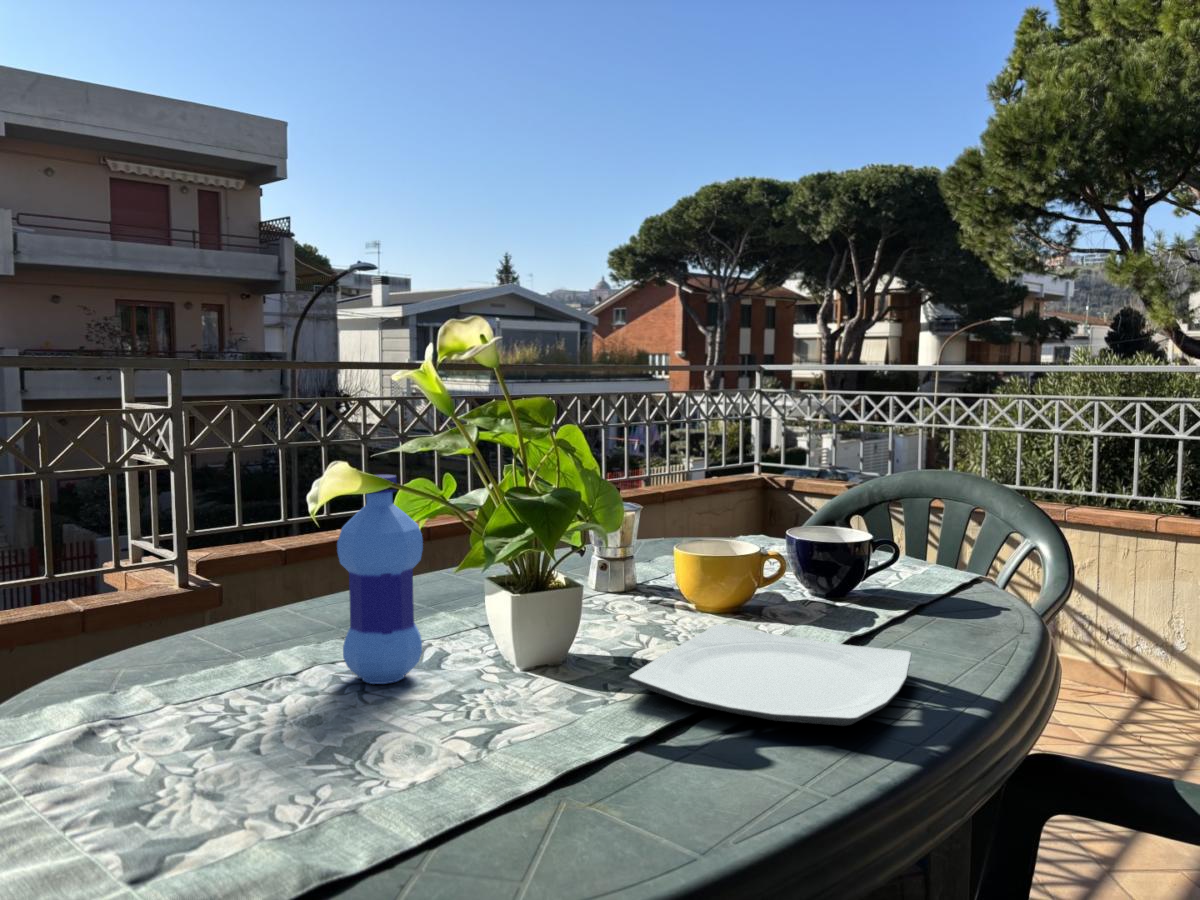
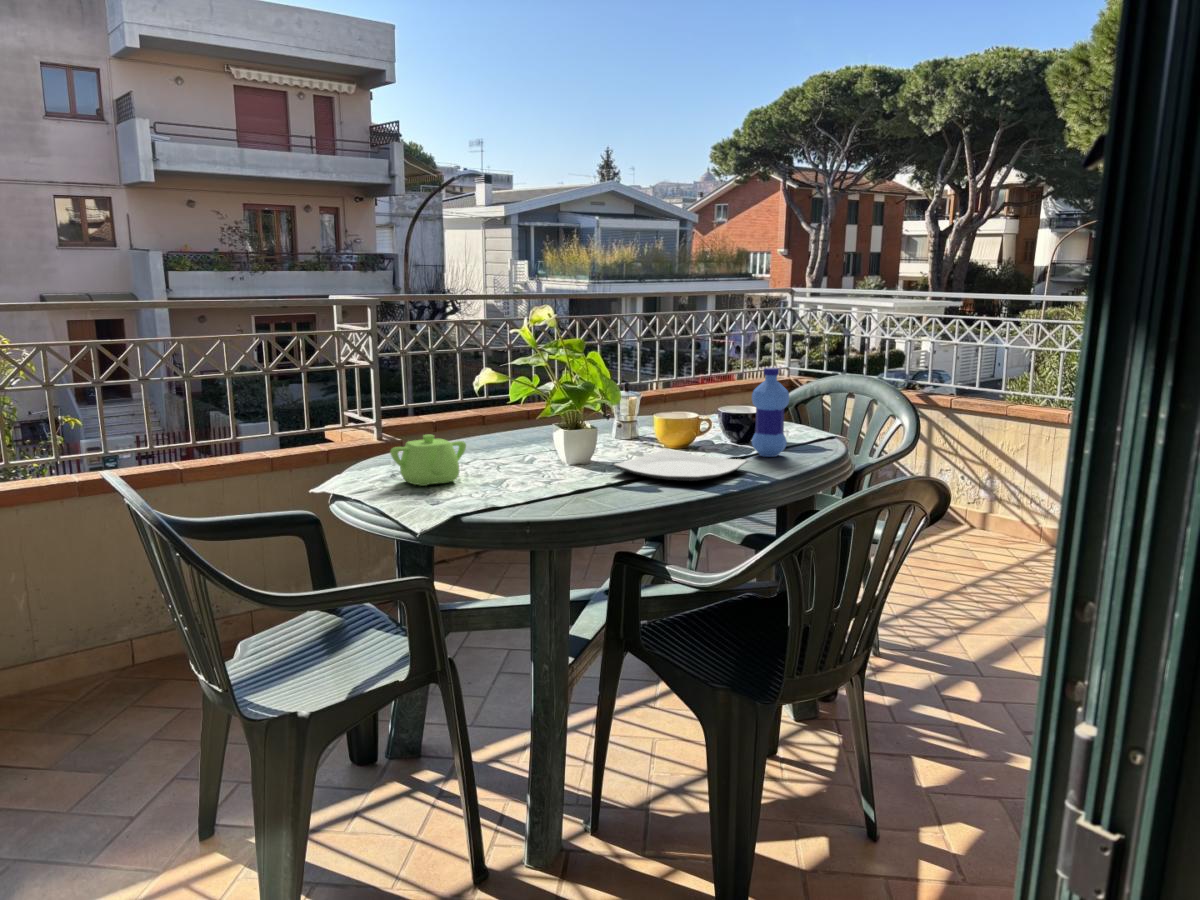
water bottle: present [337,475,423,684] -> present [752,368,789,457]
teapot: none [64,627,280,768] -> present [390,435,466,486]

